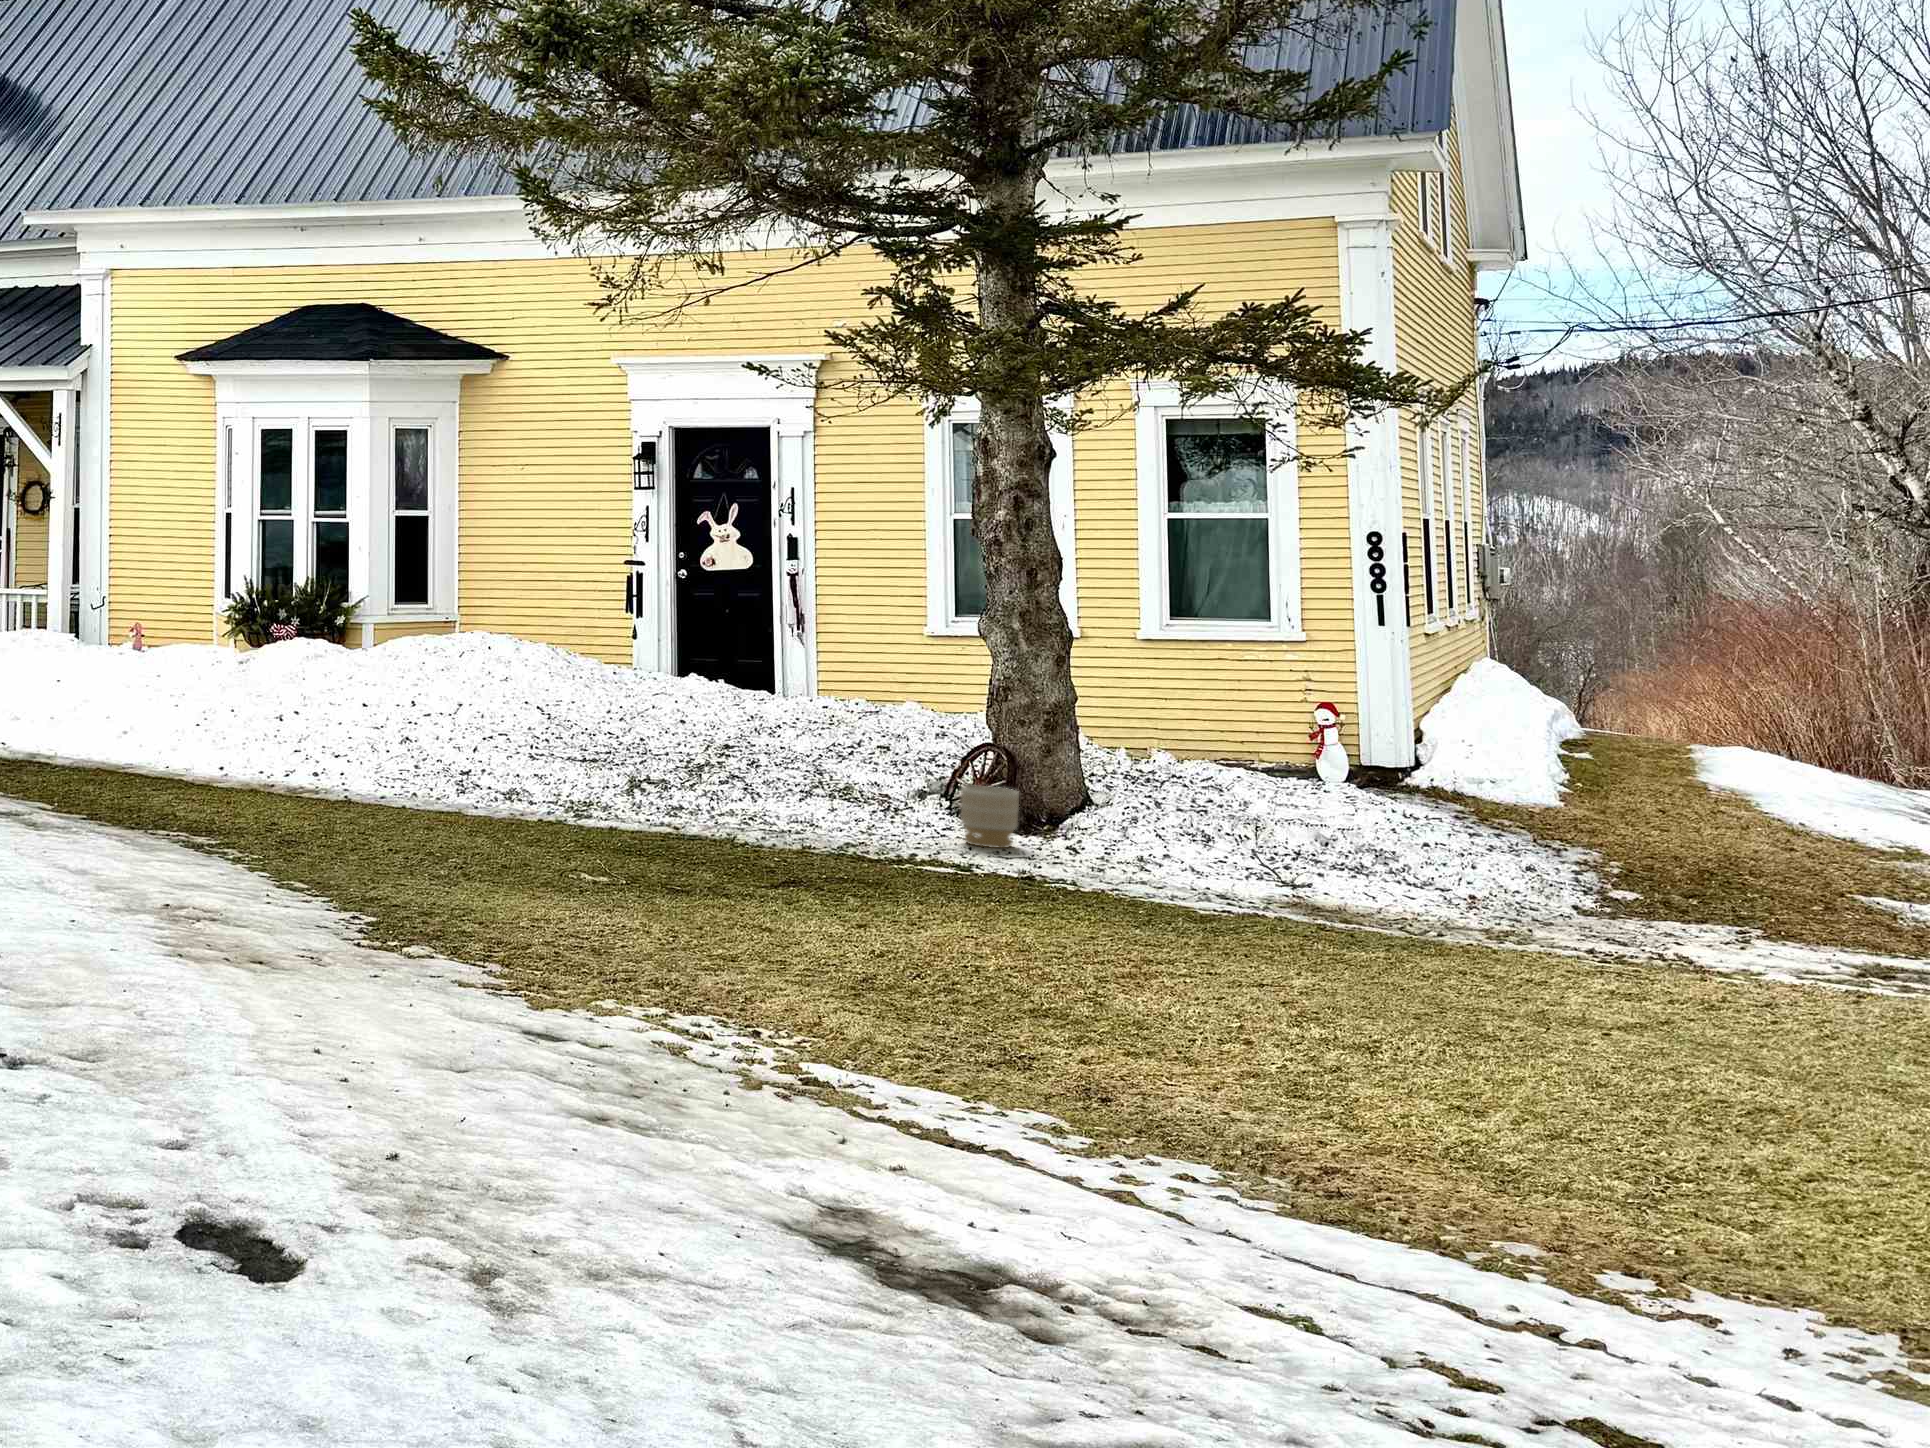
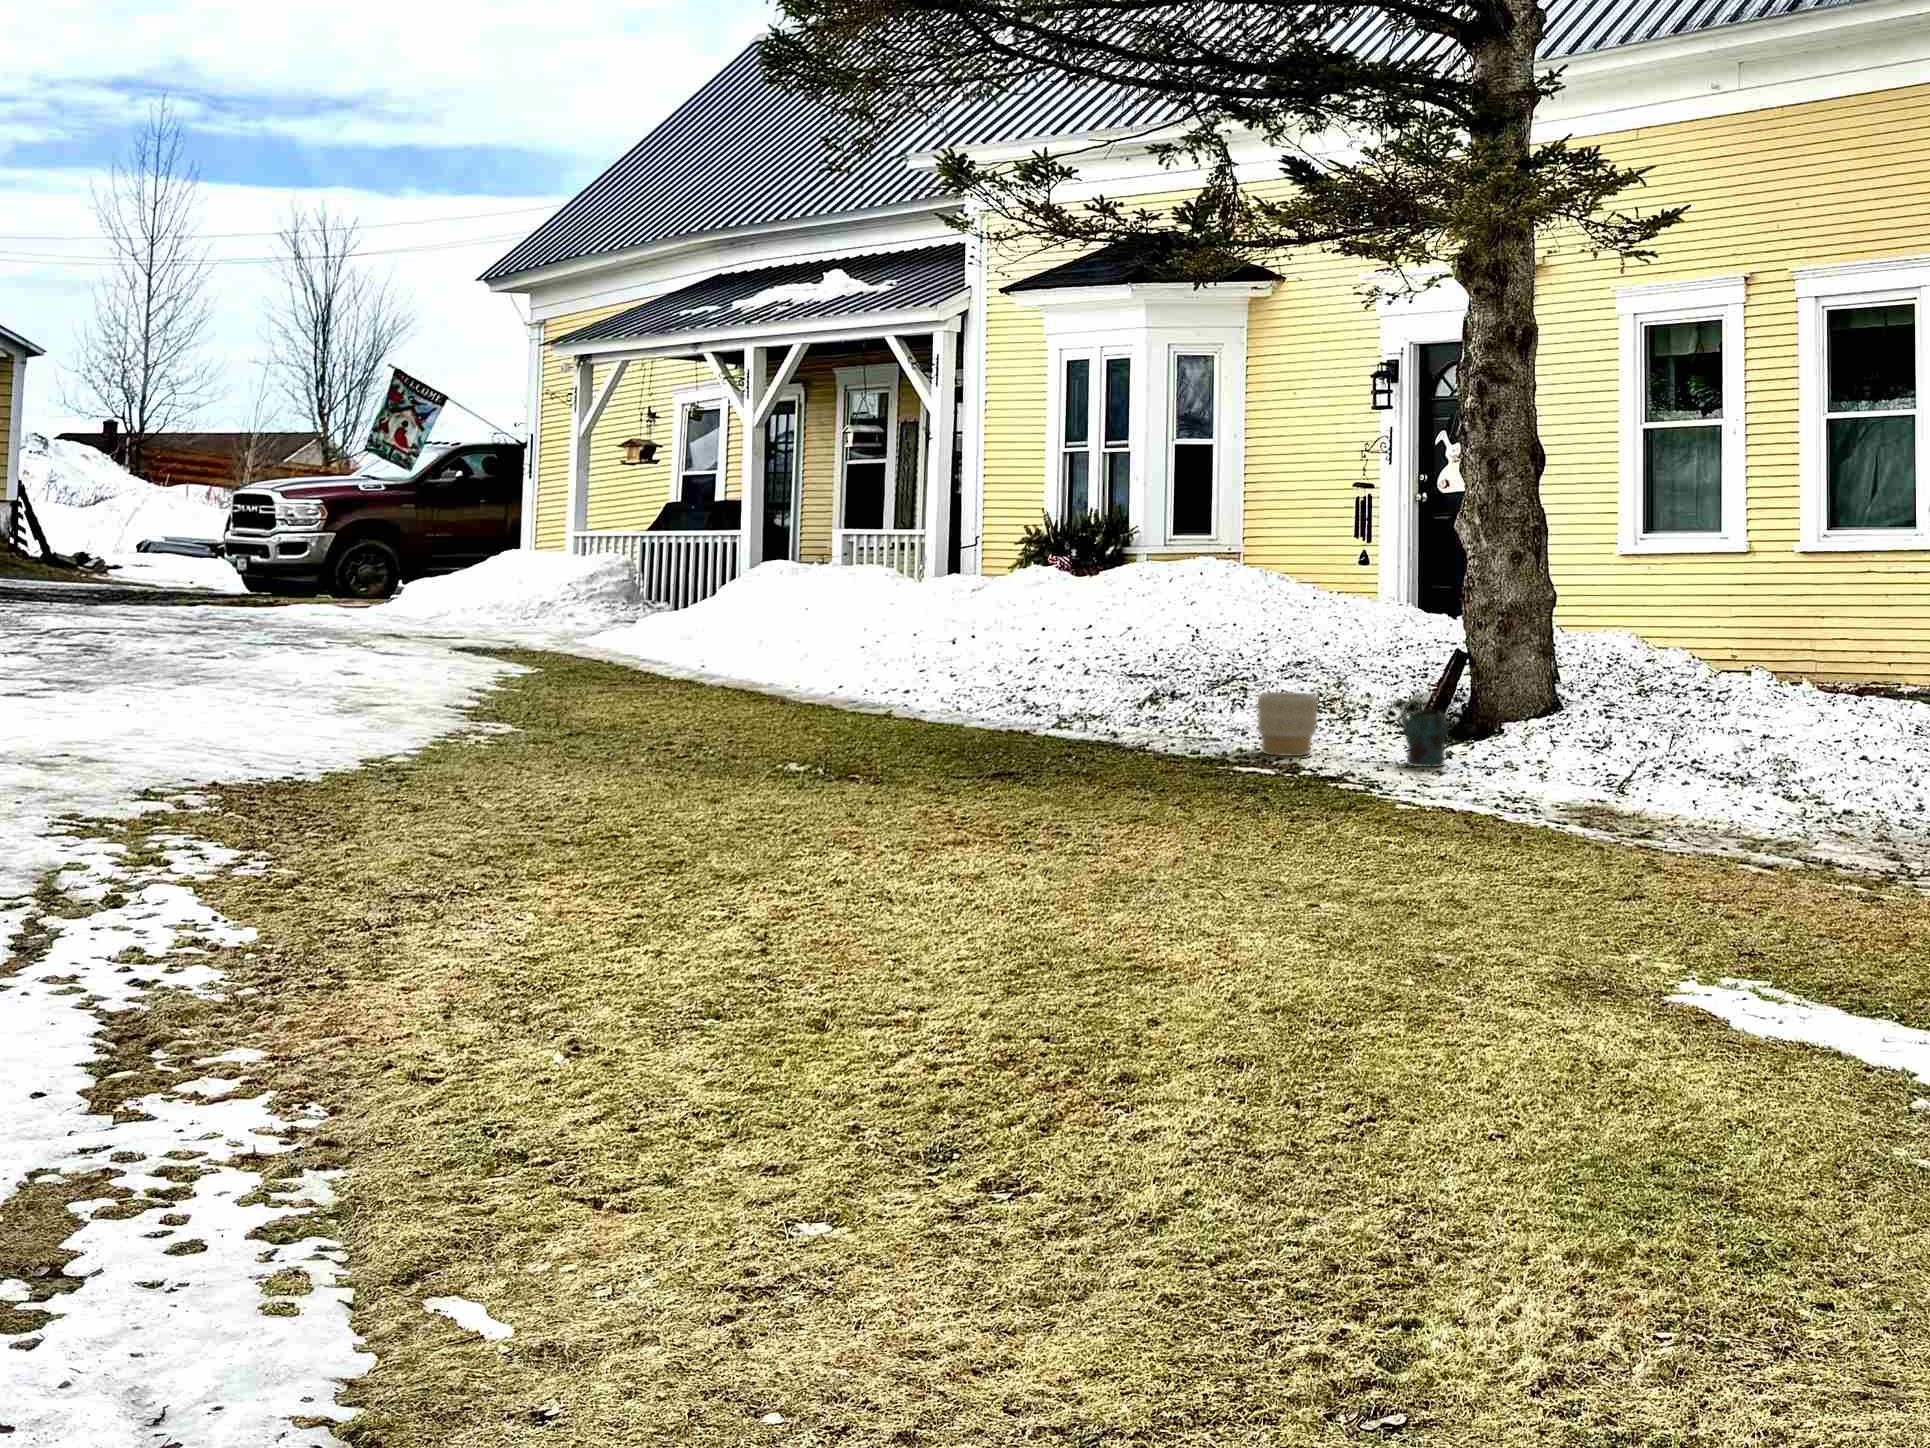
watering can: none [1082,792,1165,856] -> present [1393,700,1449,767]

